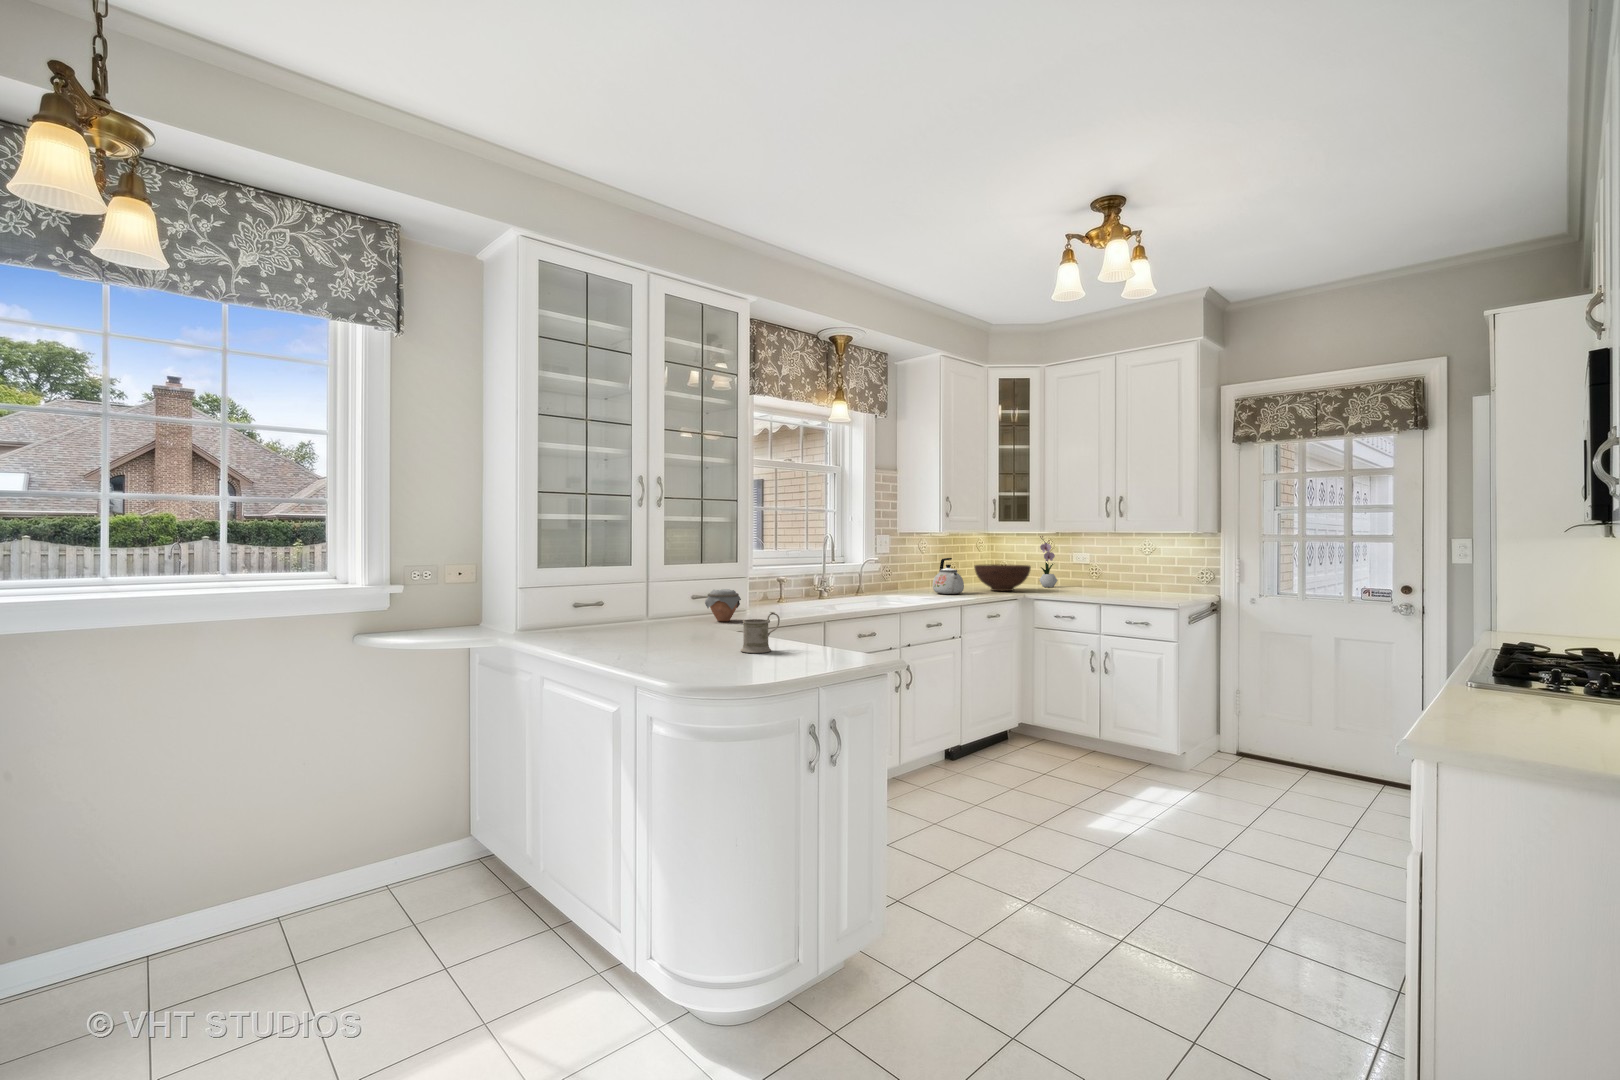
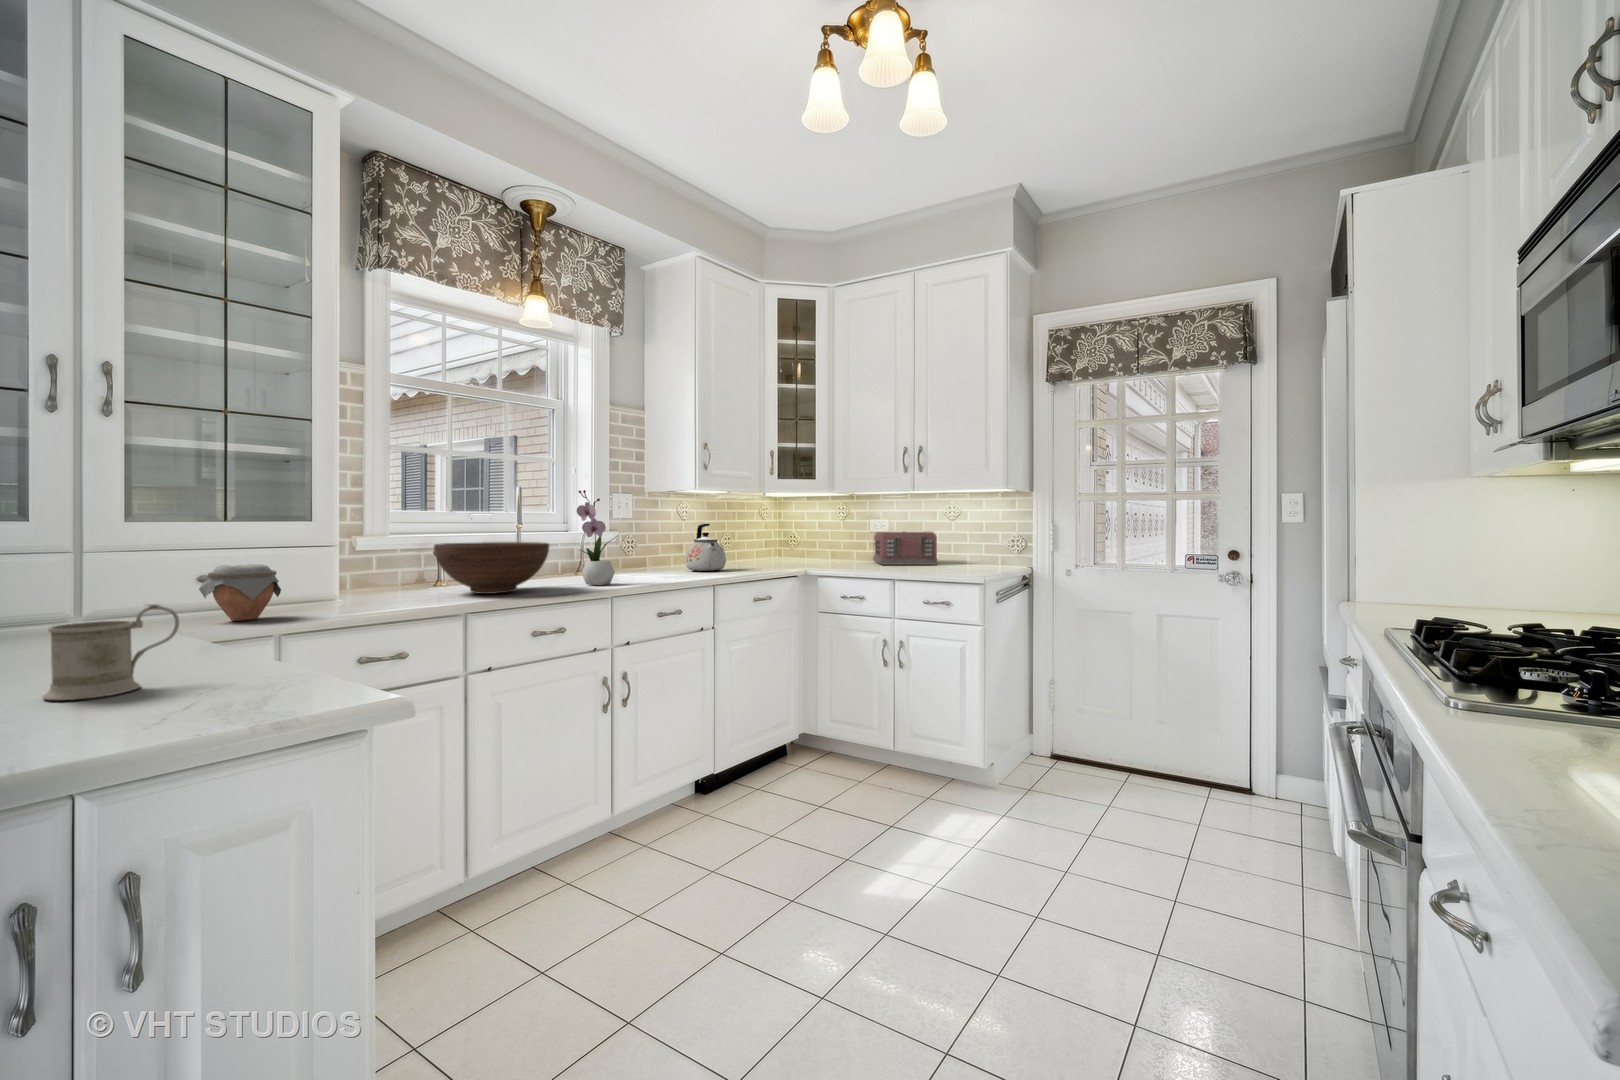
flower arrangement: present [1039,536,1057,587] -> present [577,490,617,585]
toaster: none [1078,563,1137,592] -> present [873,531,938,565]
fruit bowl: present [974,564,1031,591] -> present [434,542,549,594]

